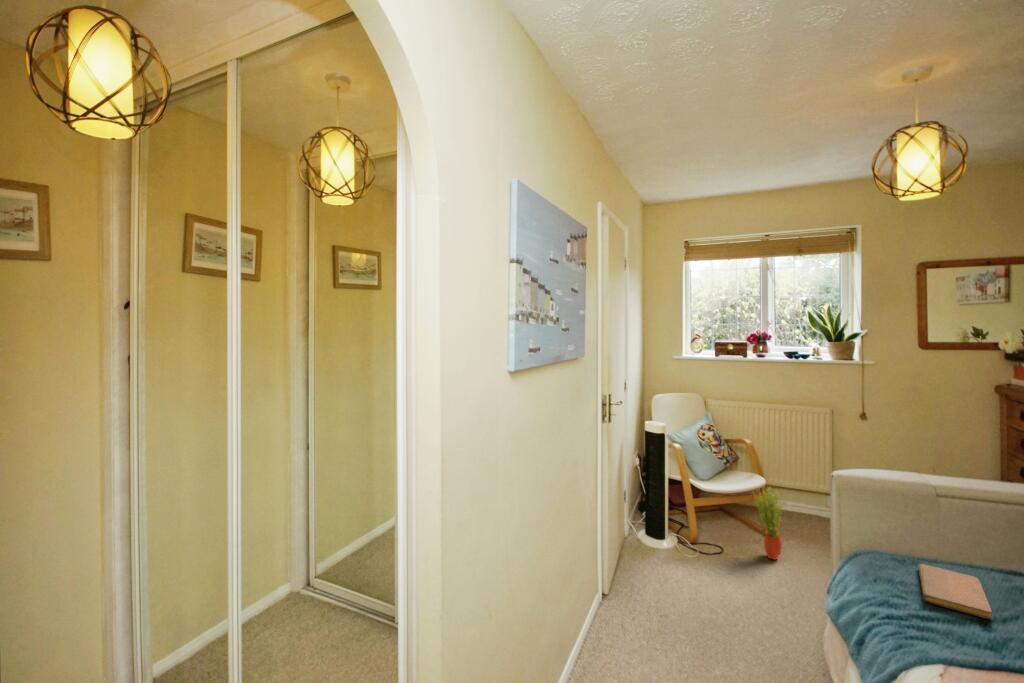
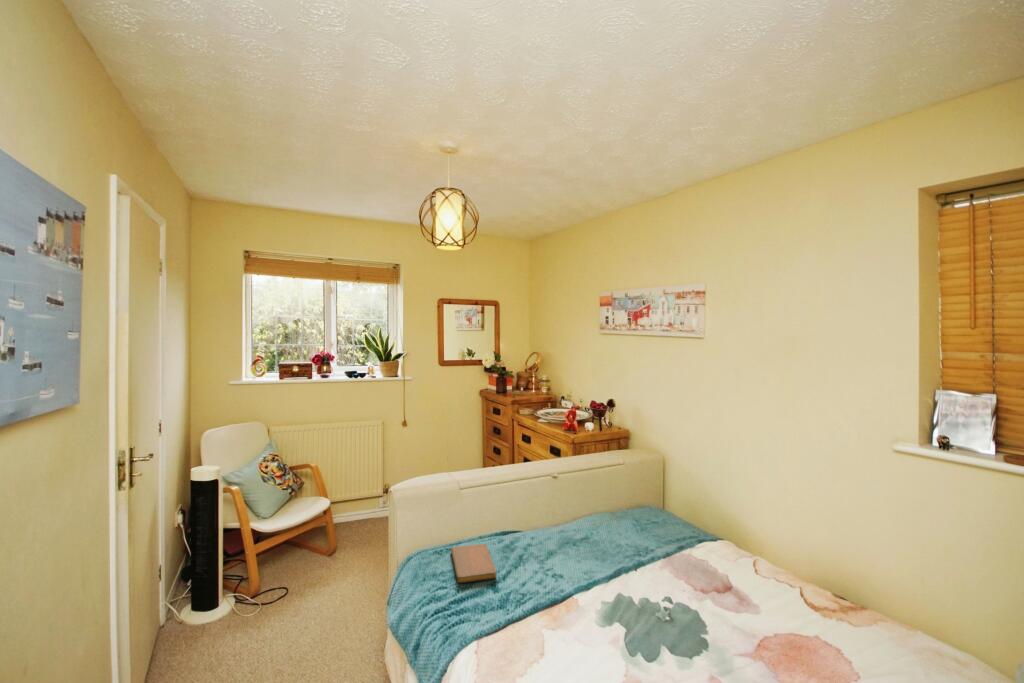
potted plant: present [755,485,786,560] -> none [318,505,350,577]

